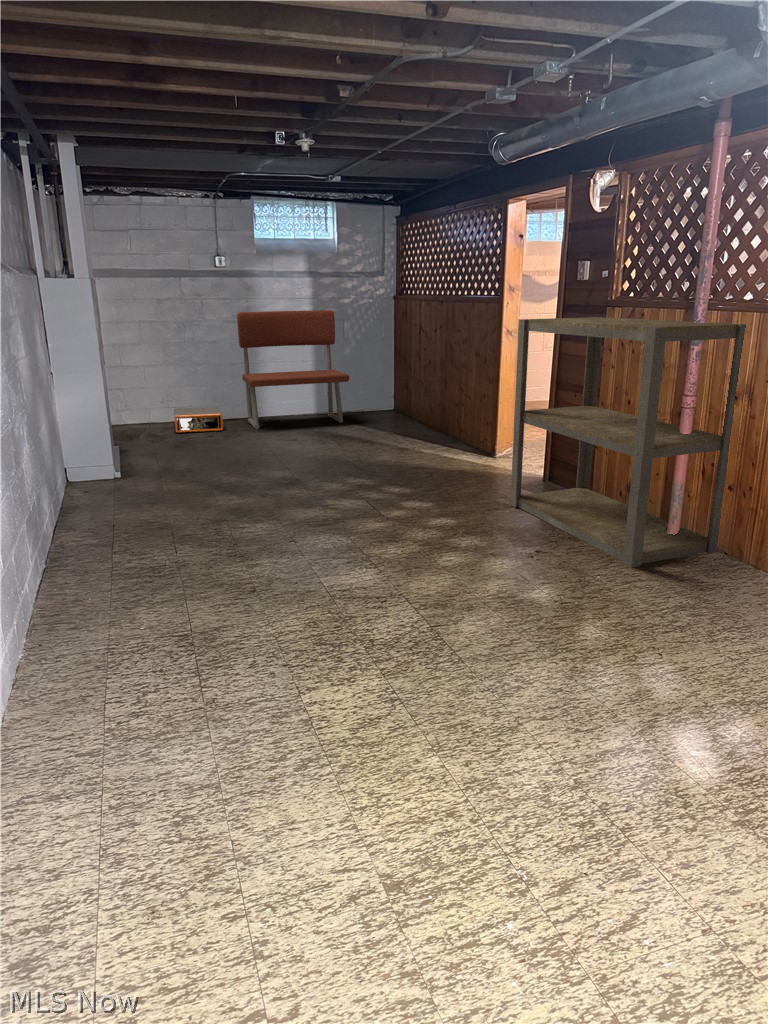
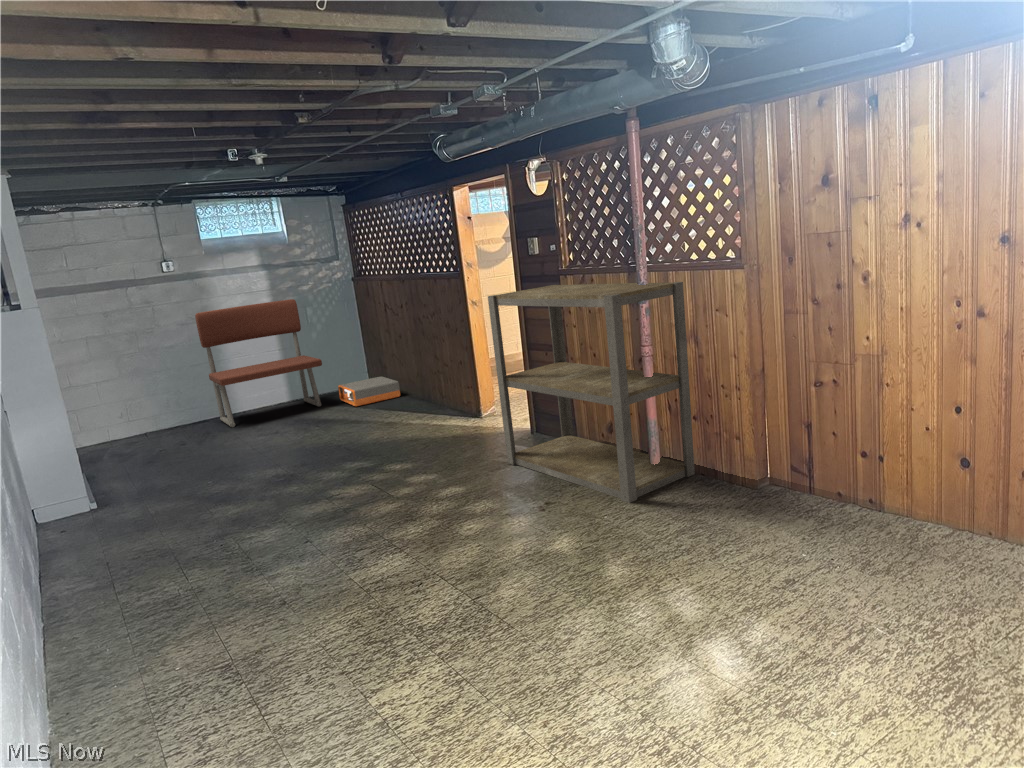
storage box: present [174,407,223,433] -> present [338,376,400,406]

